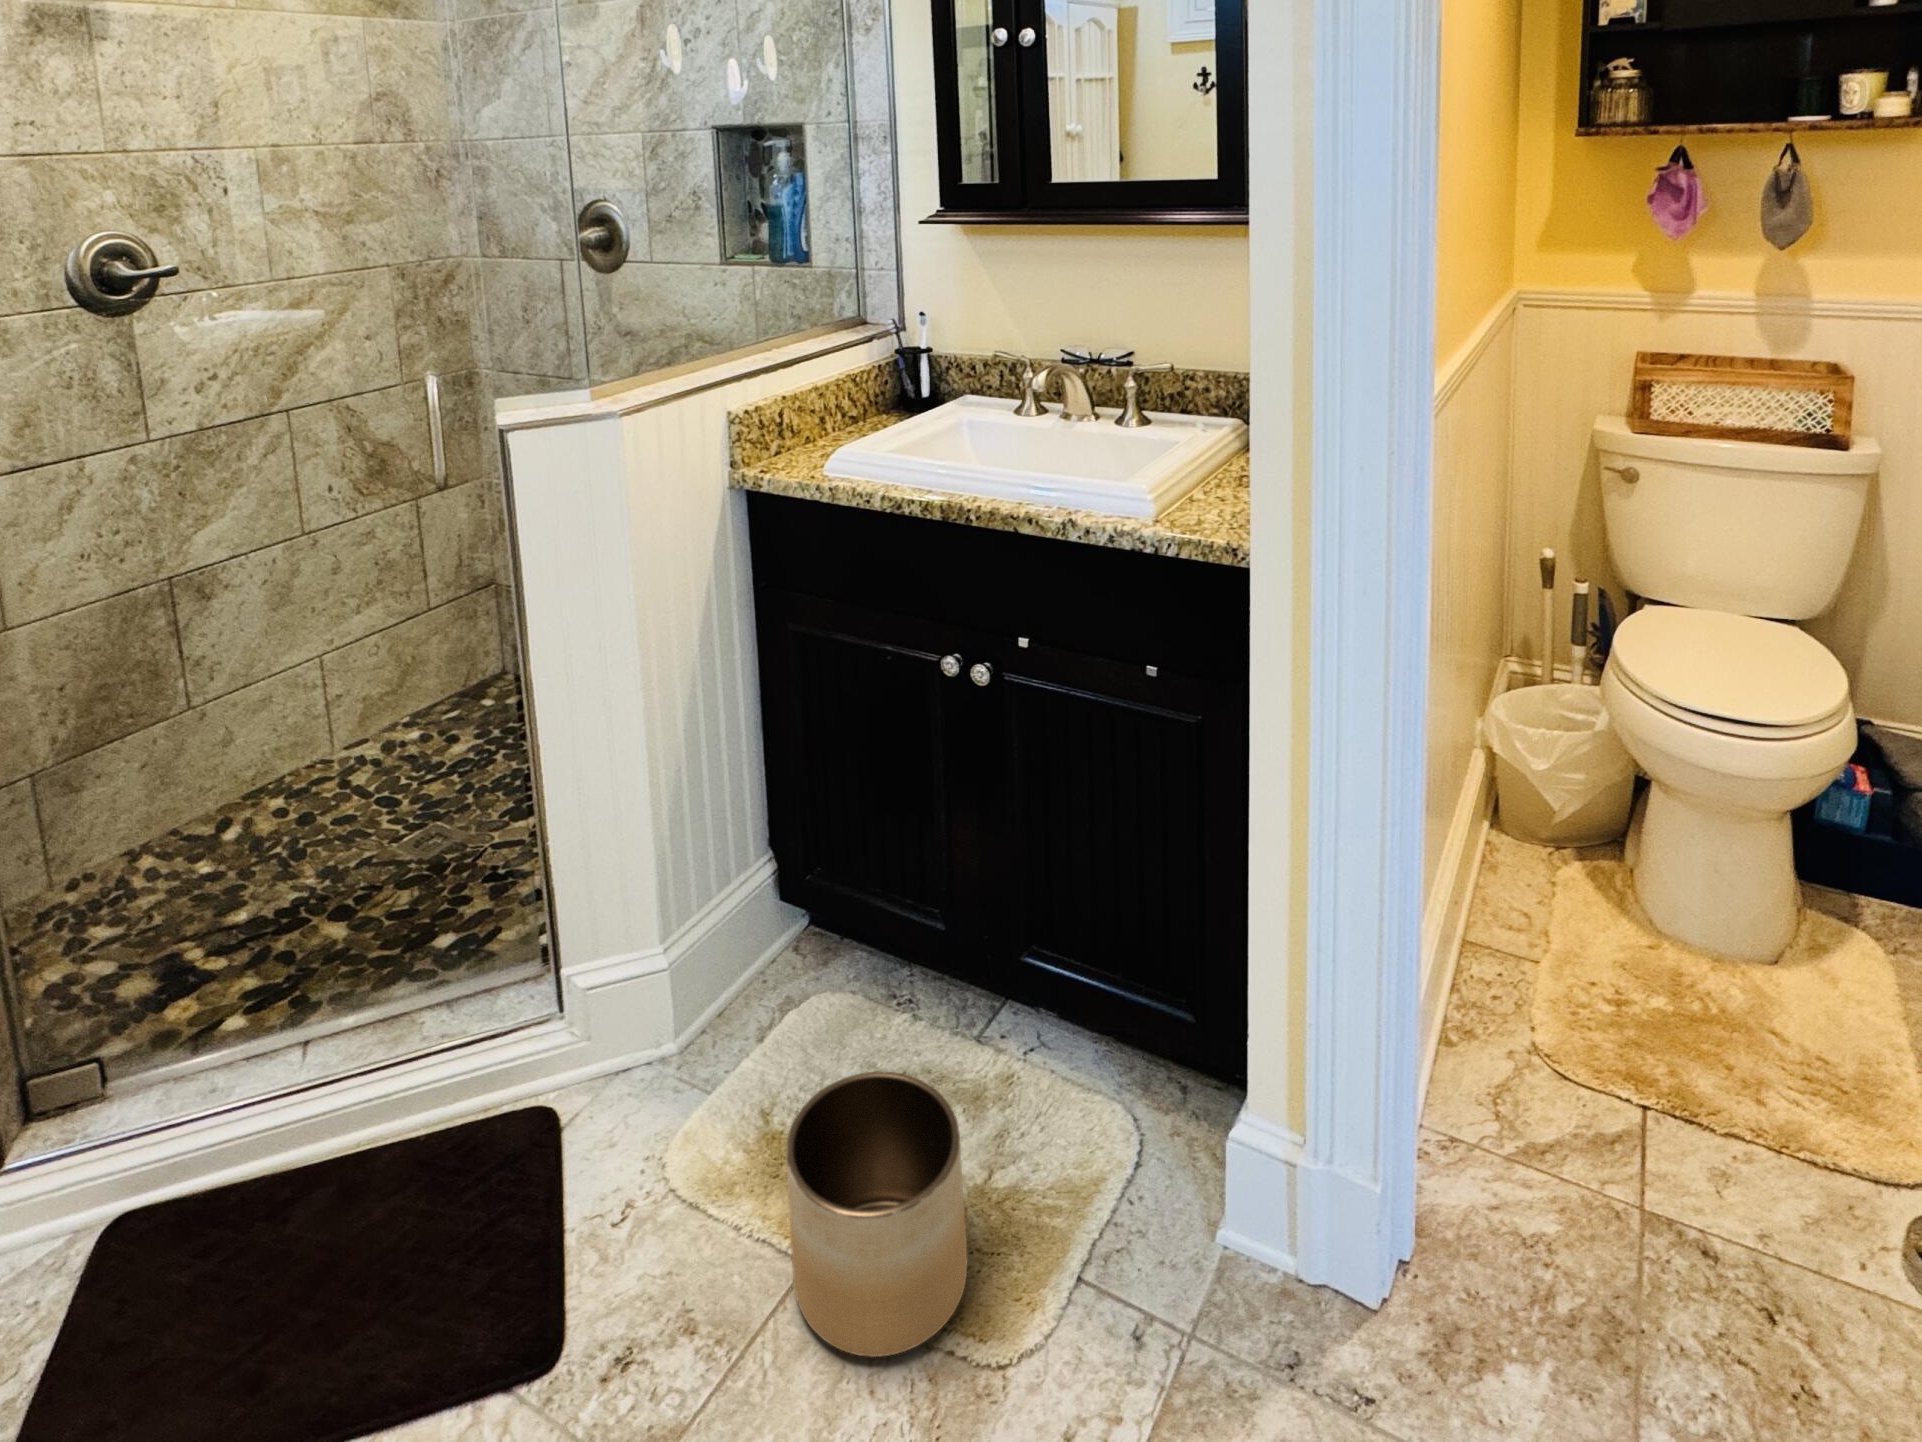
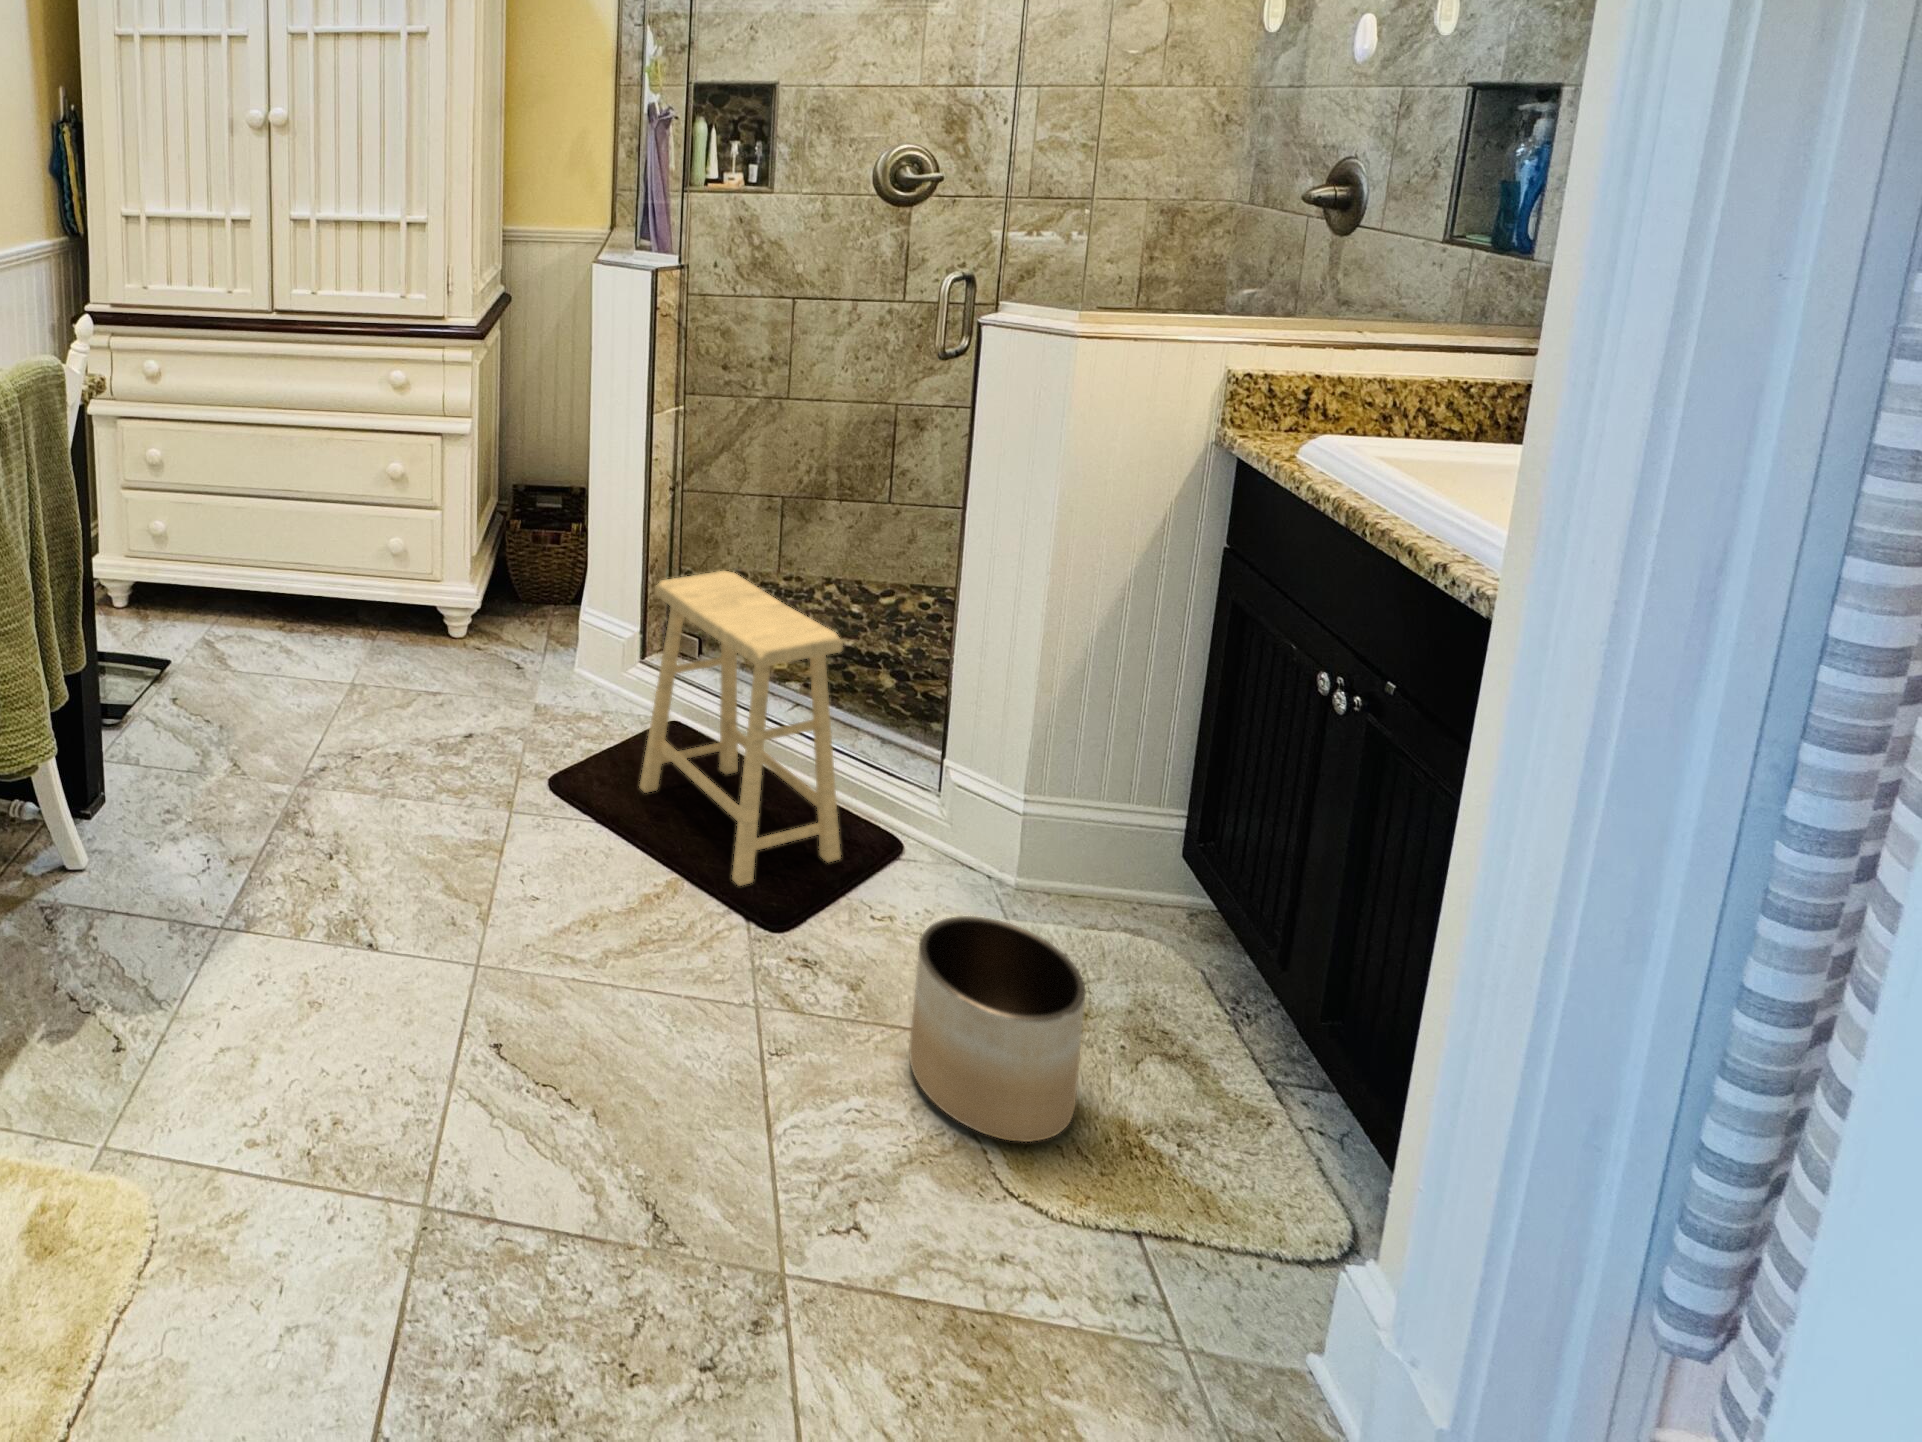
footstool: none [112,906,513,1381] -> present [640,571,843,886]

